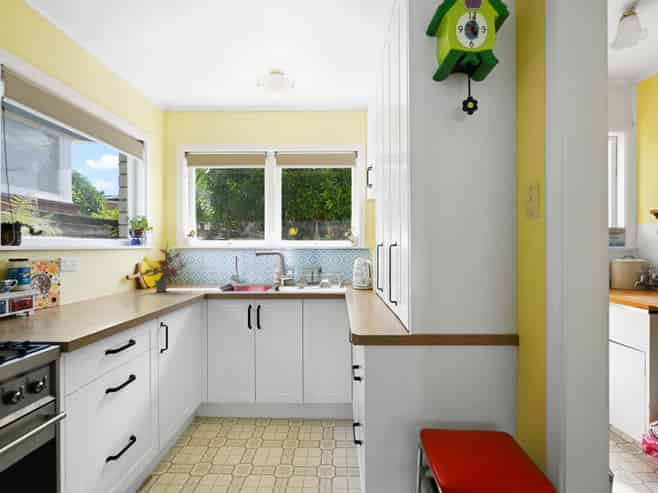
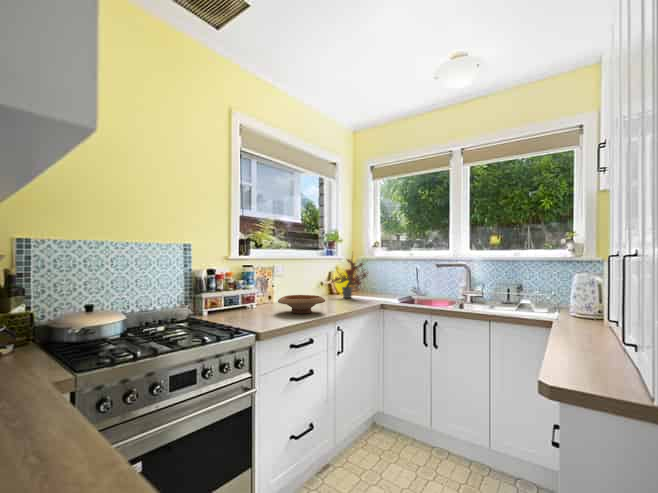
wooden bowl: none [76,291,145,314] -> present [278,295,325,313]

